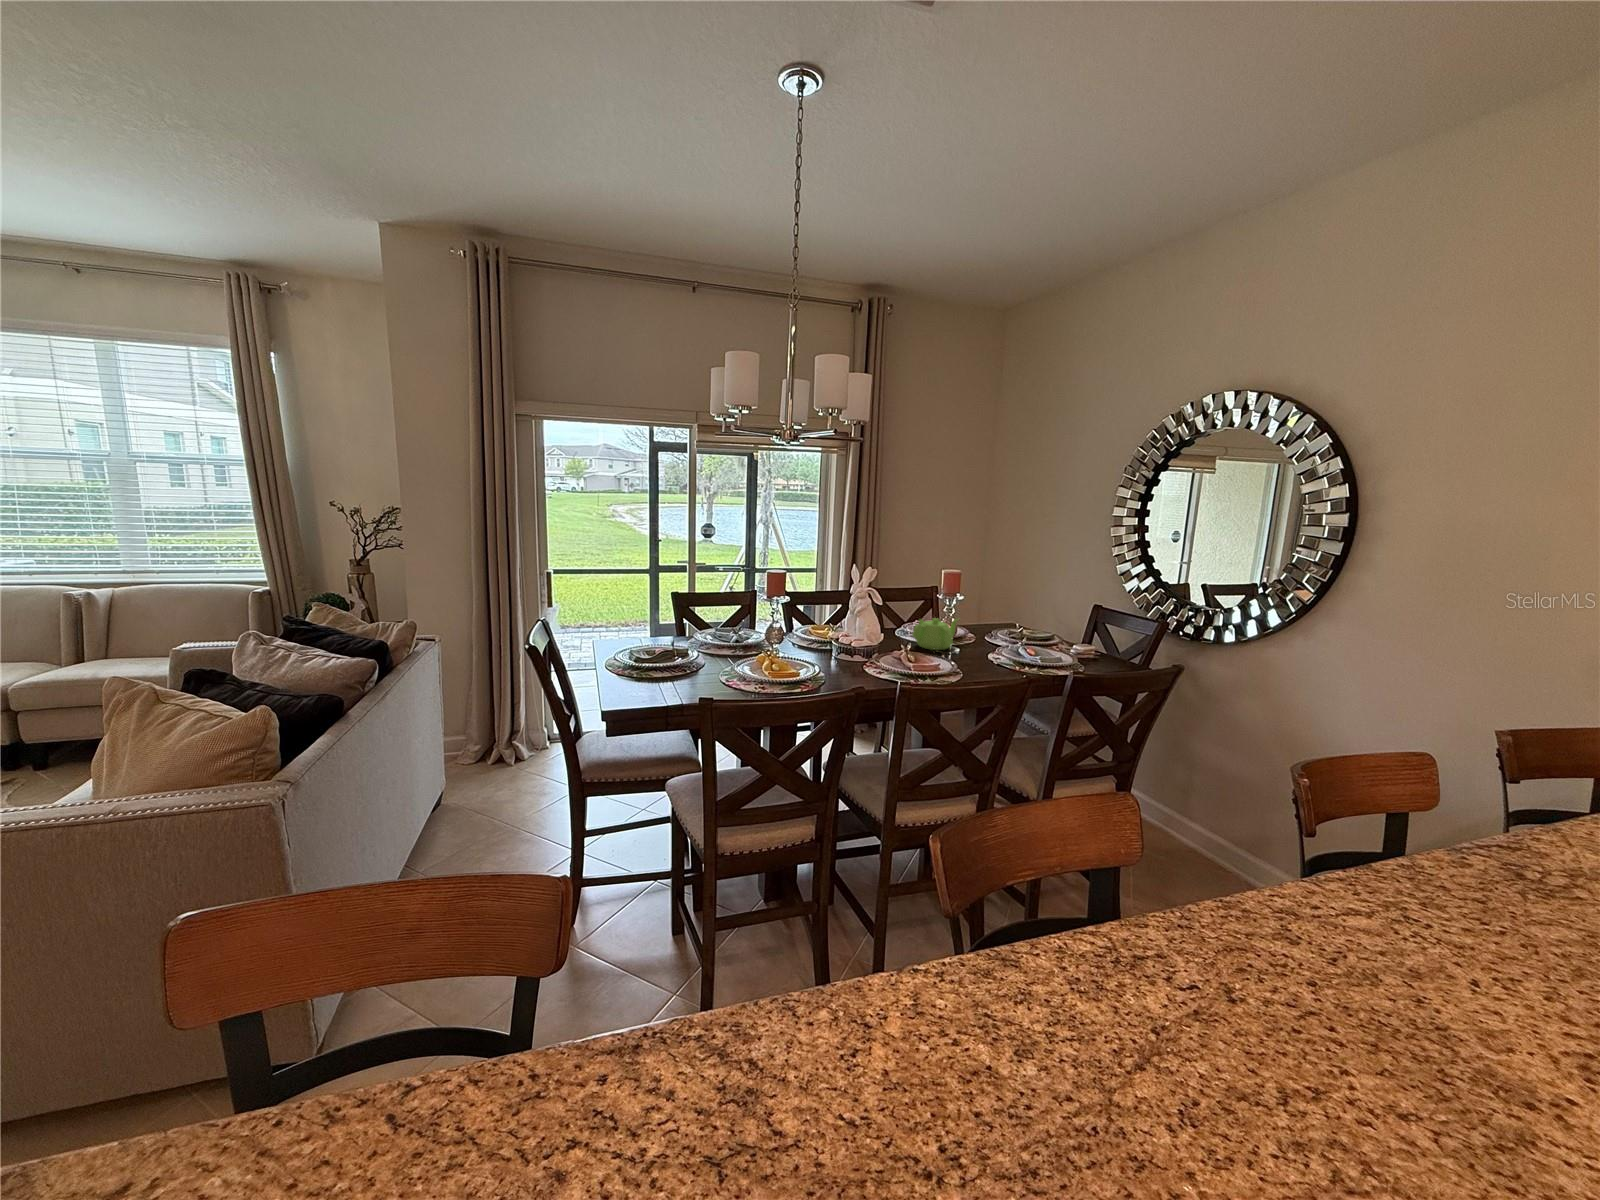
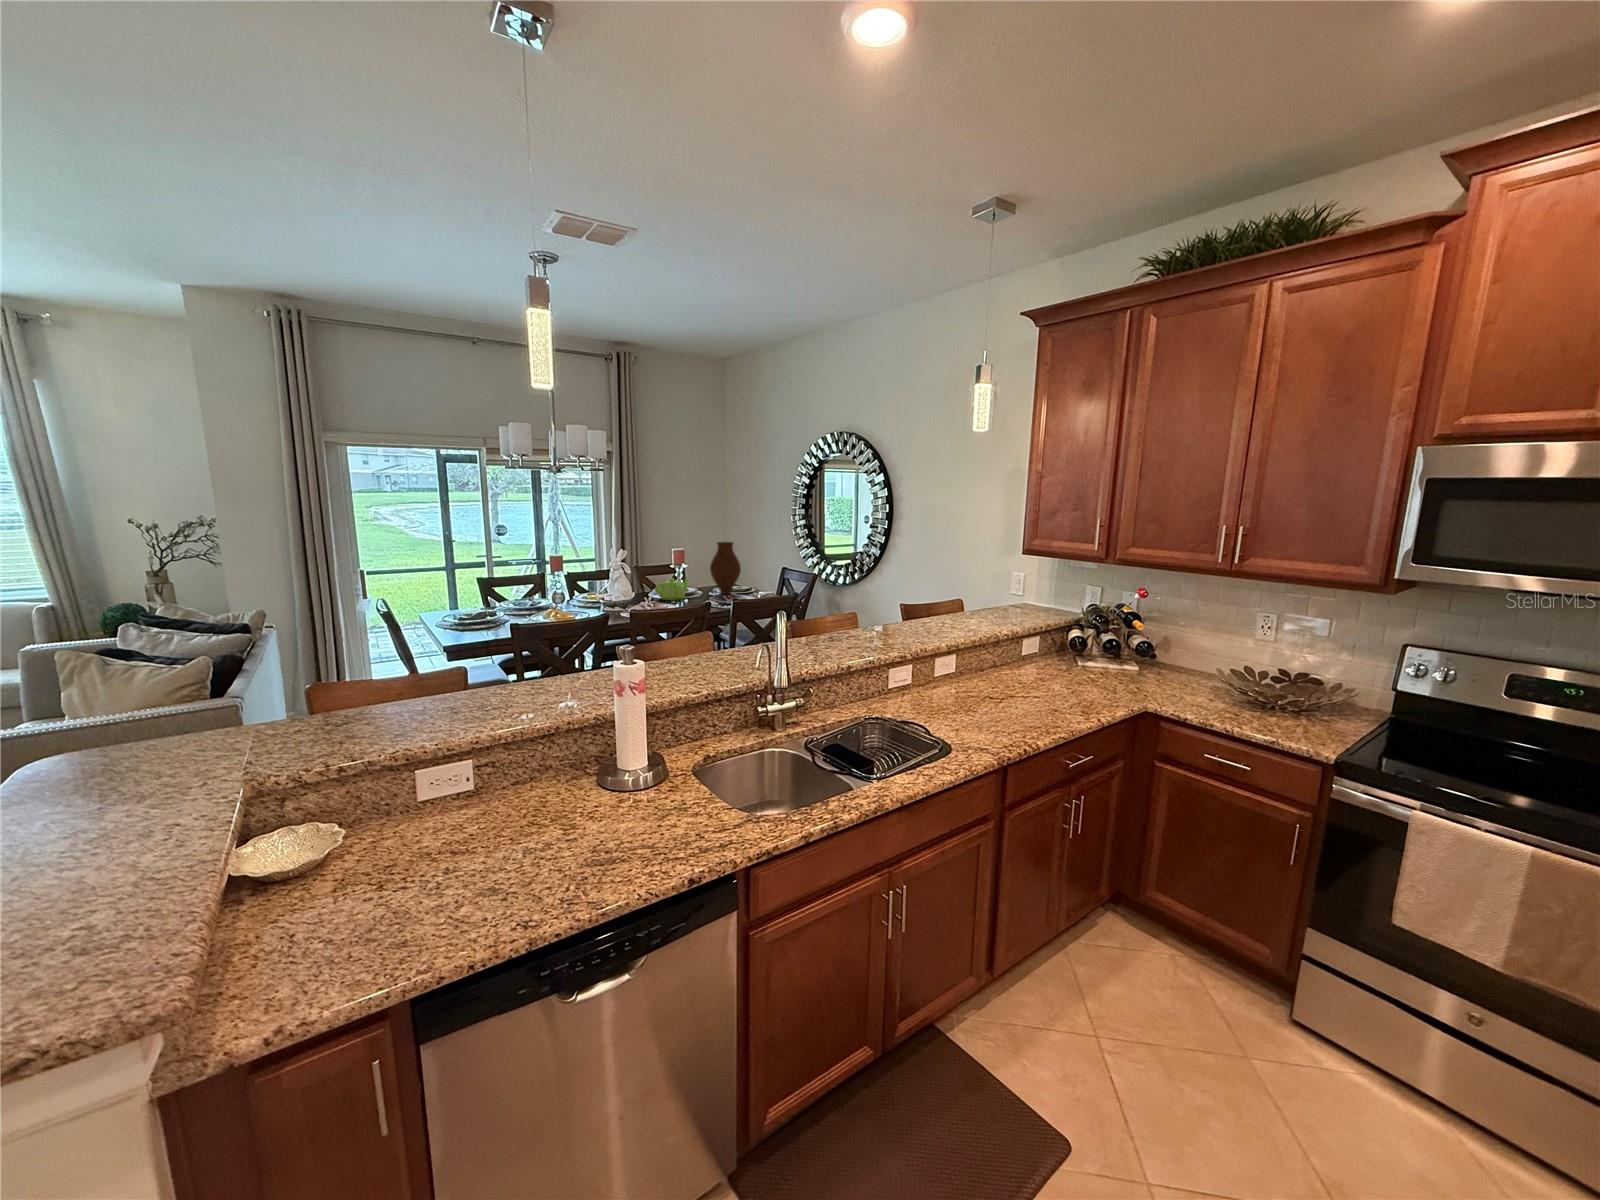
vase: none [986,570,1032,644] -> present [710,542,741,594]

